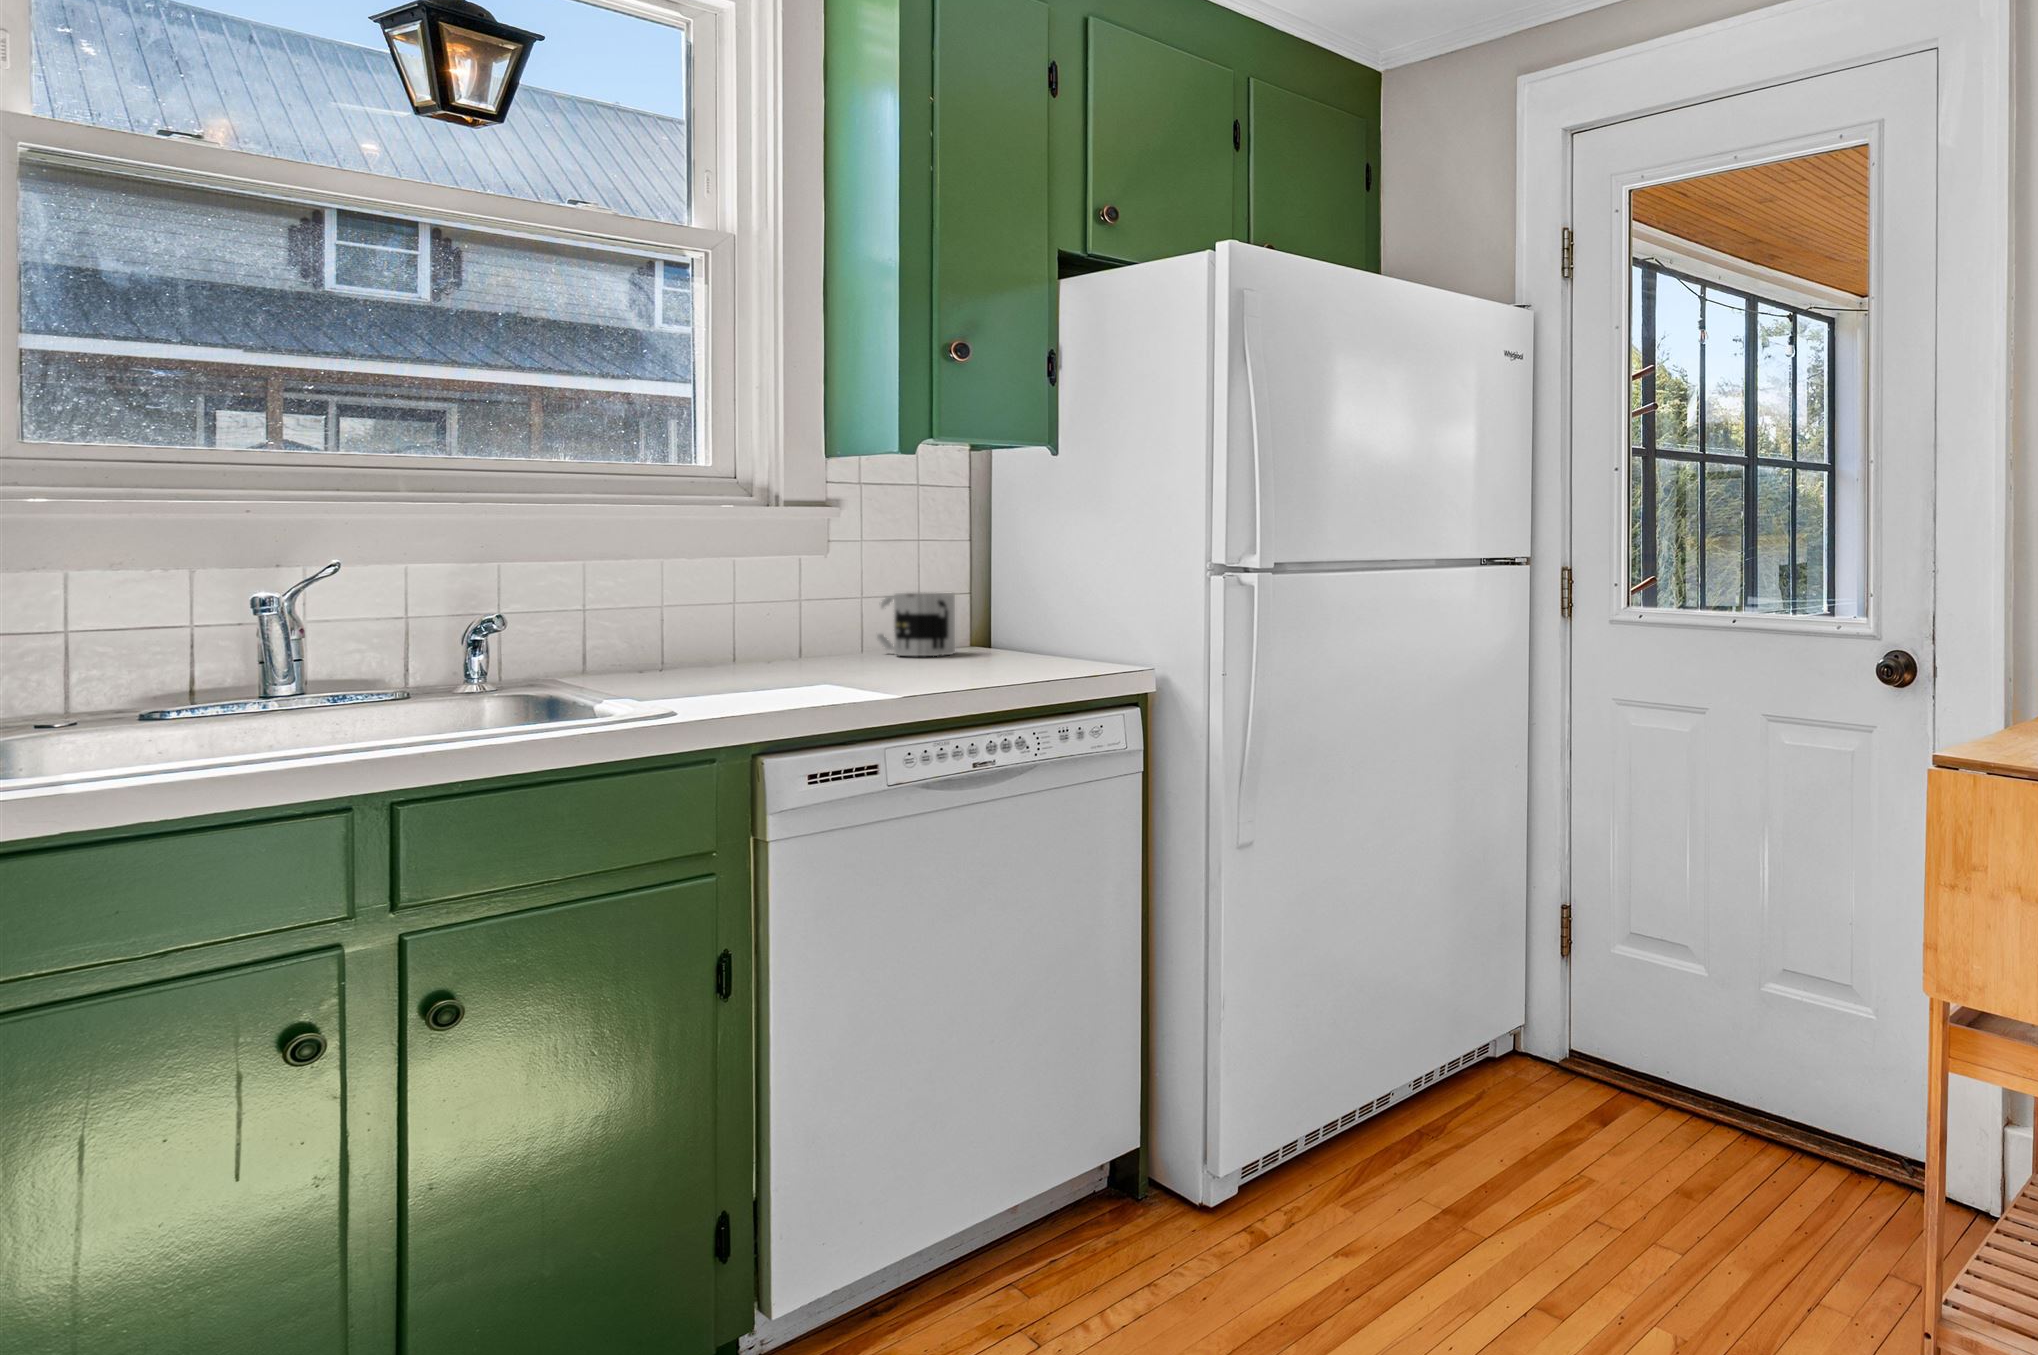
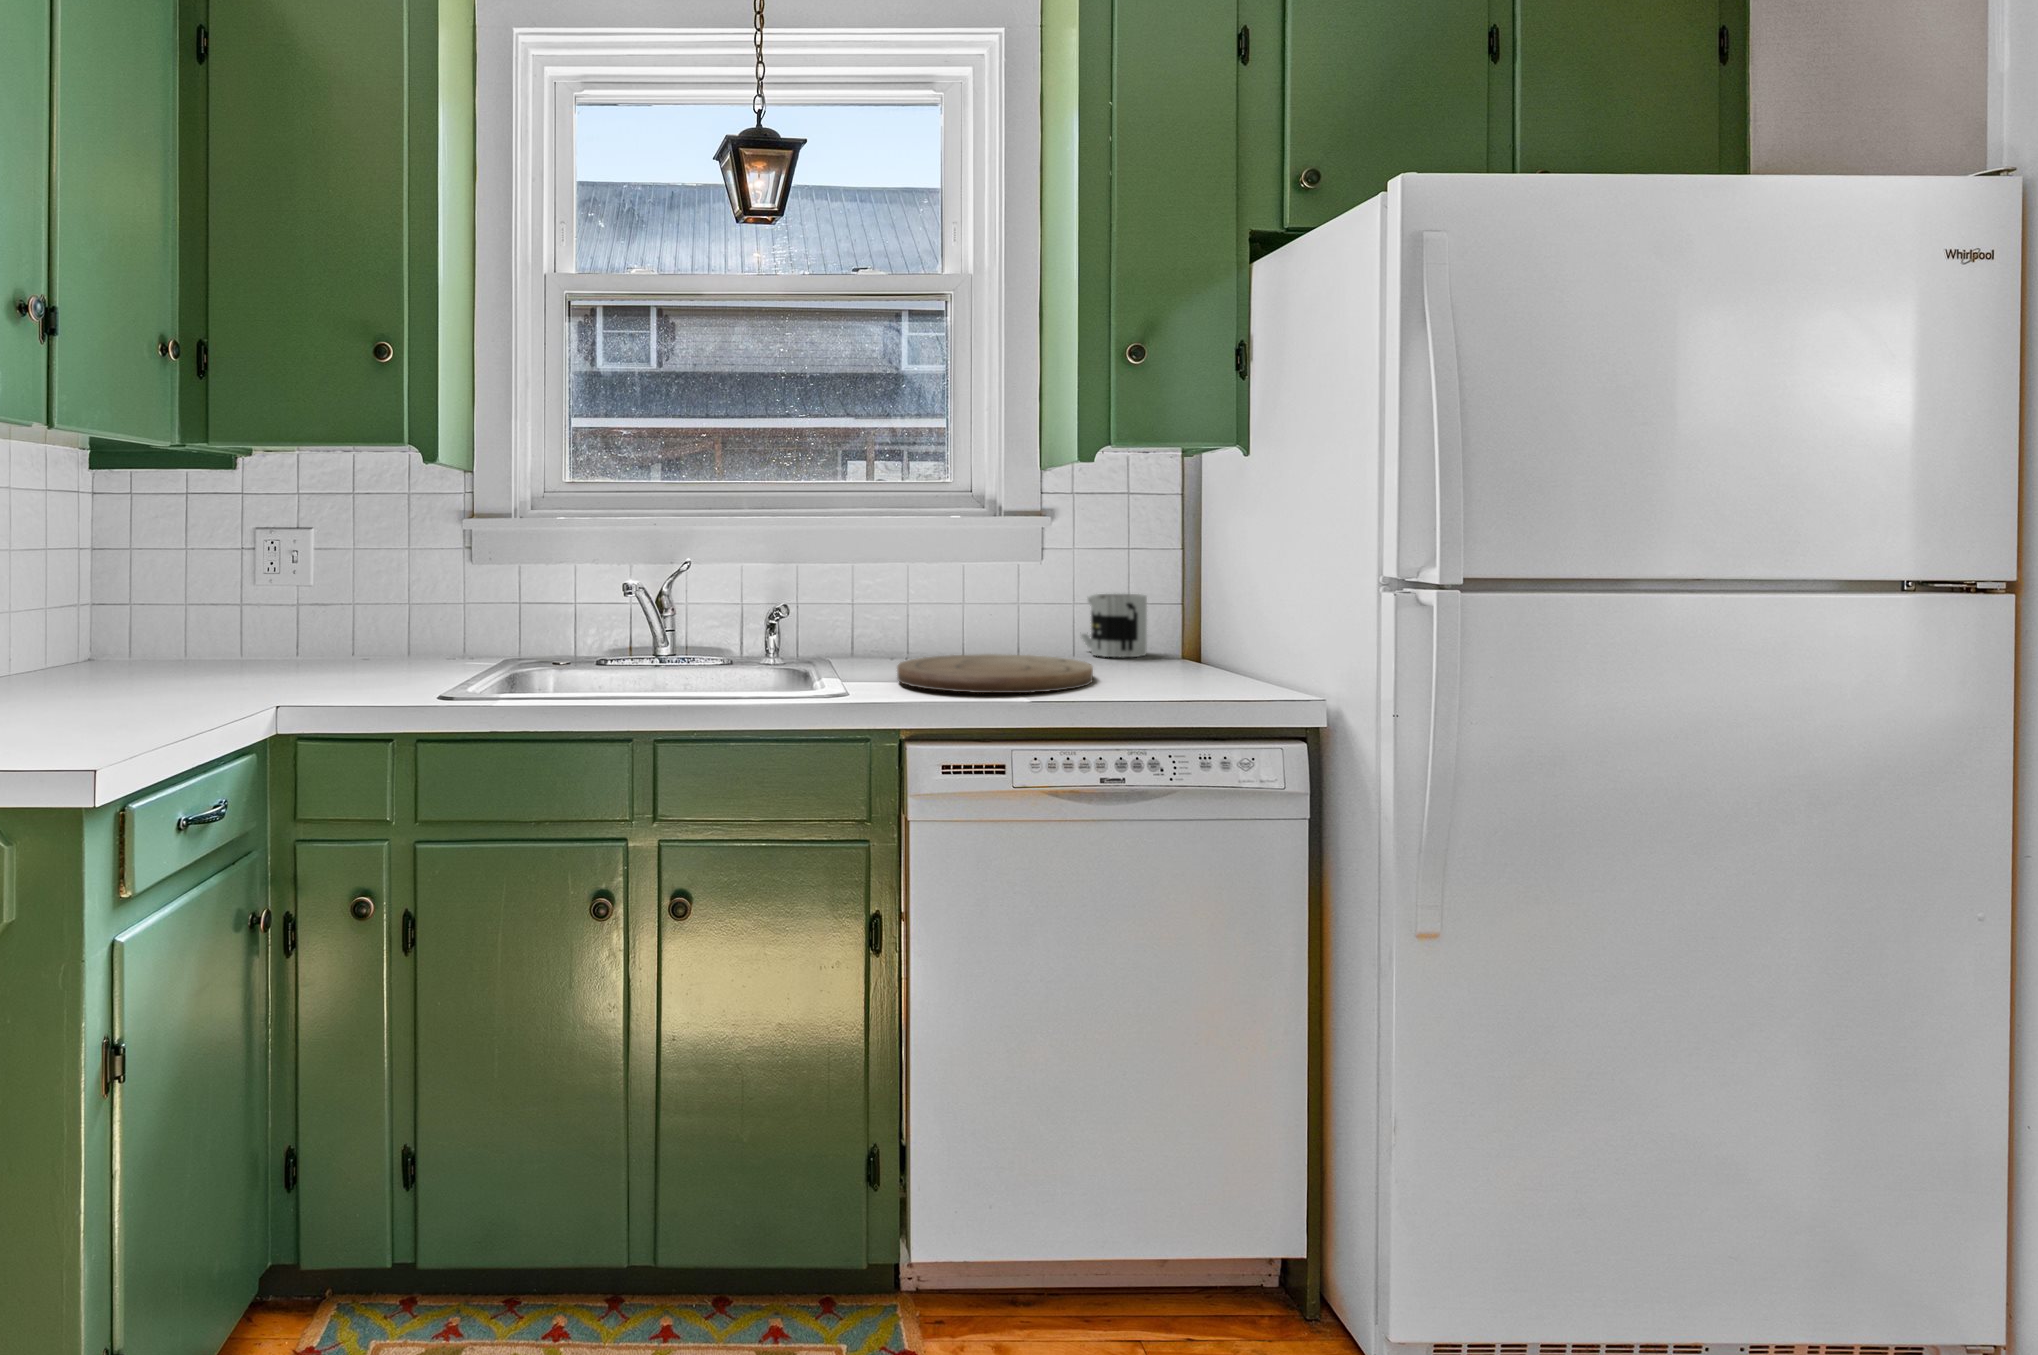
cutting board: none [698,656,934,690] -> present [897,654,1093,693]

